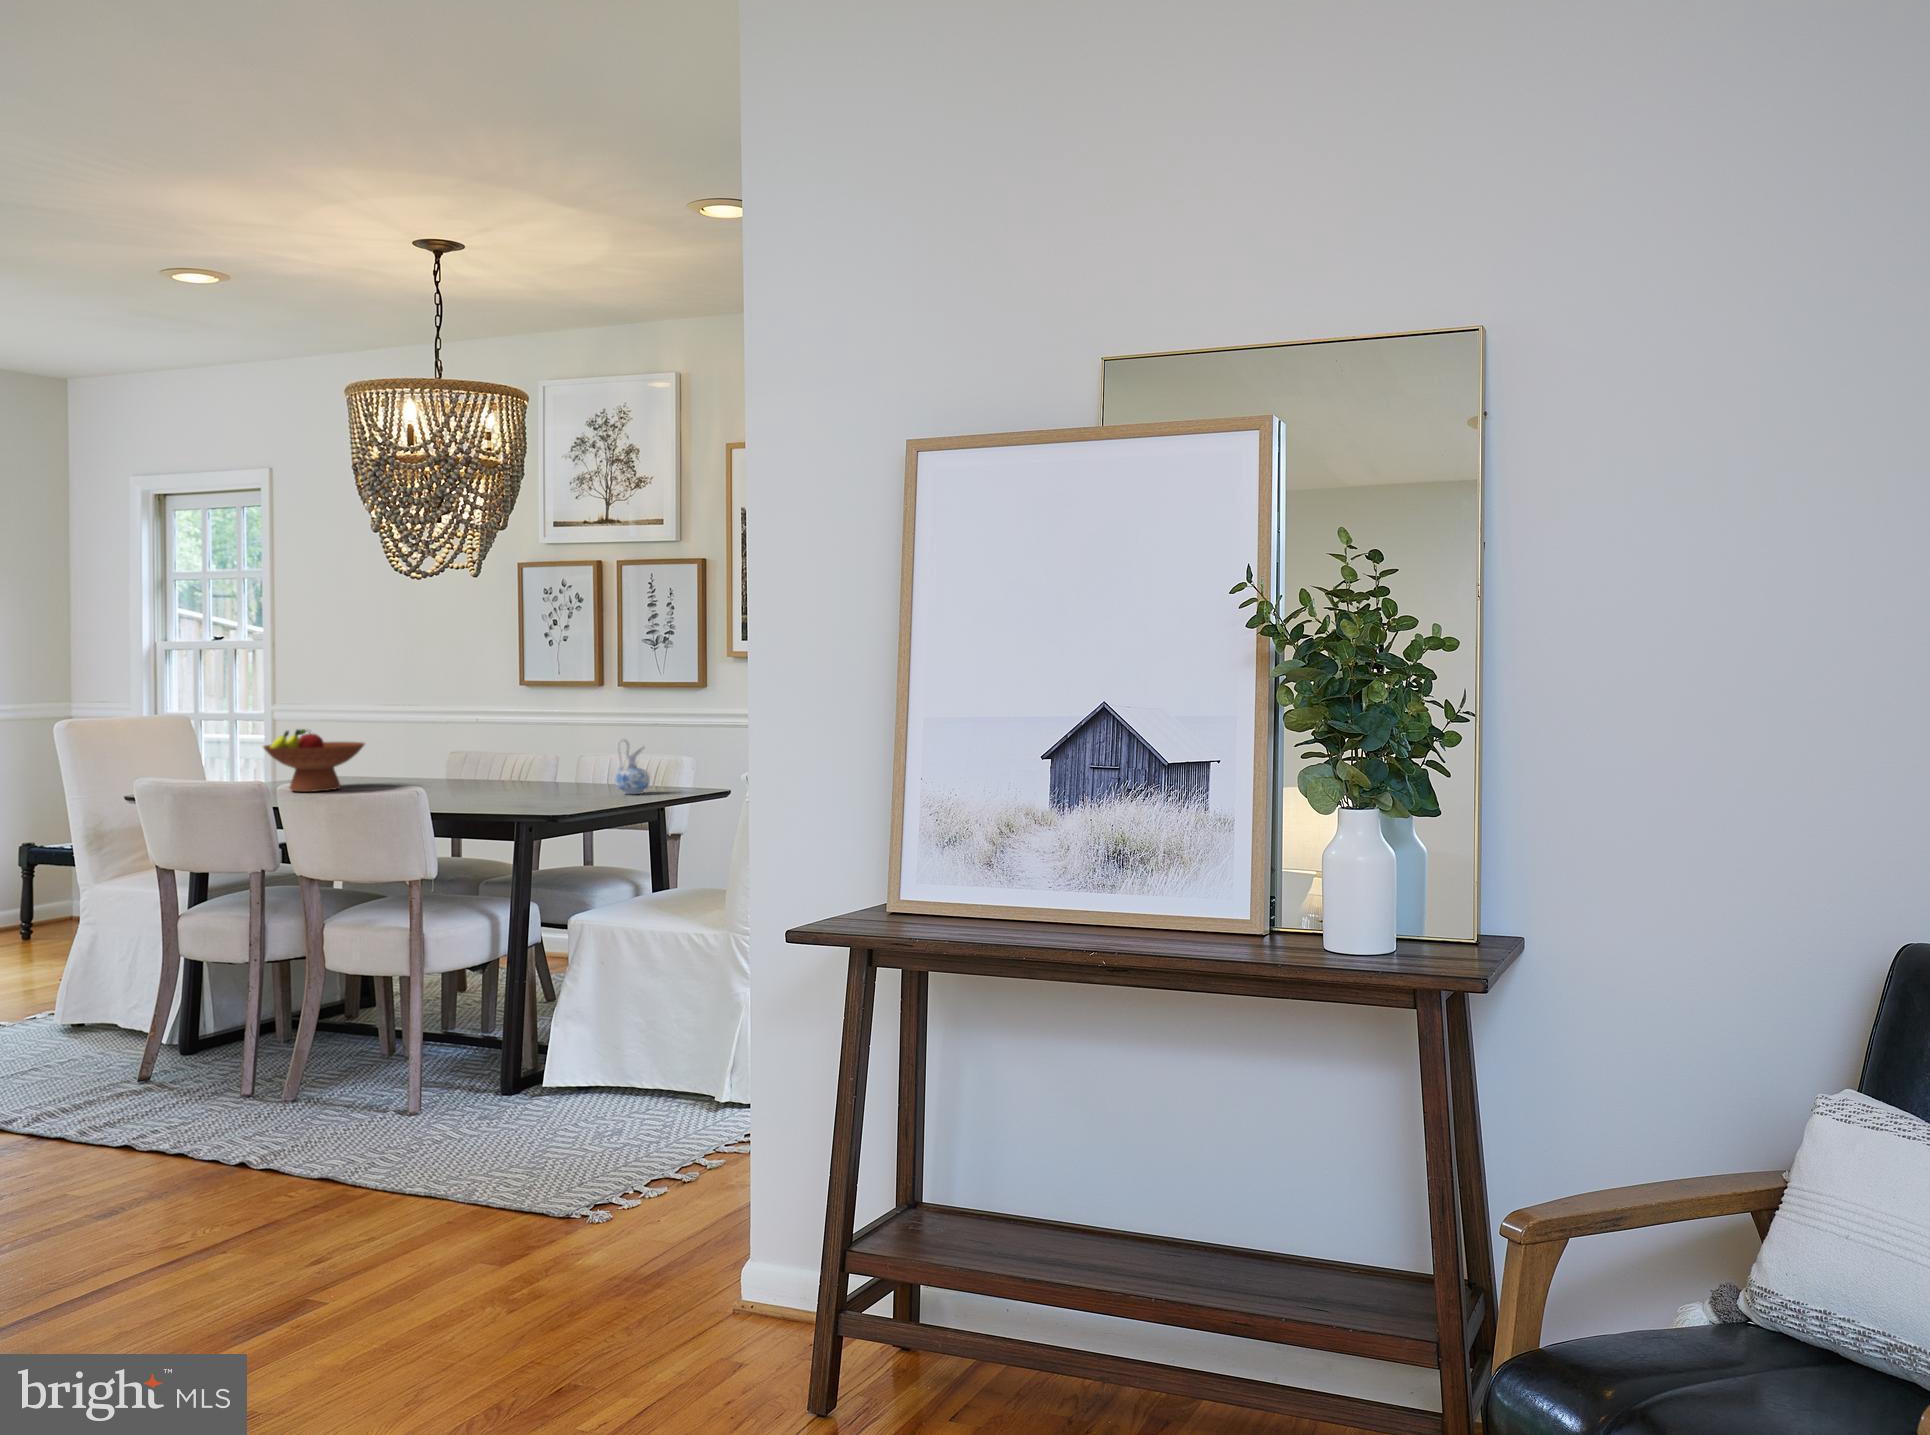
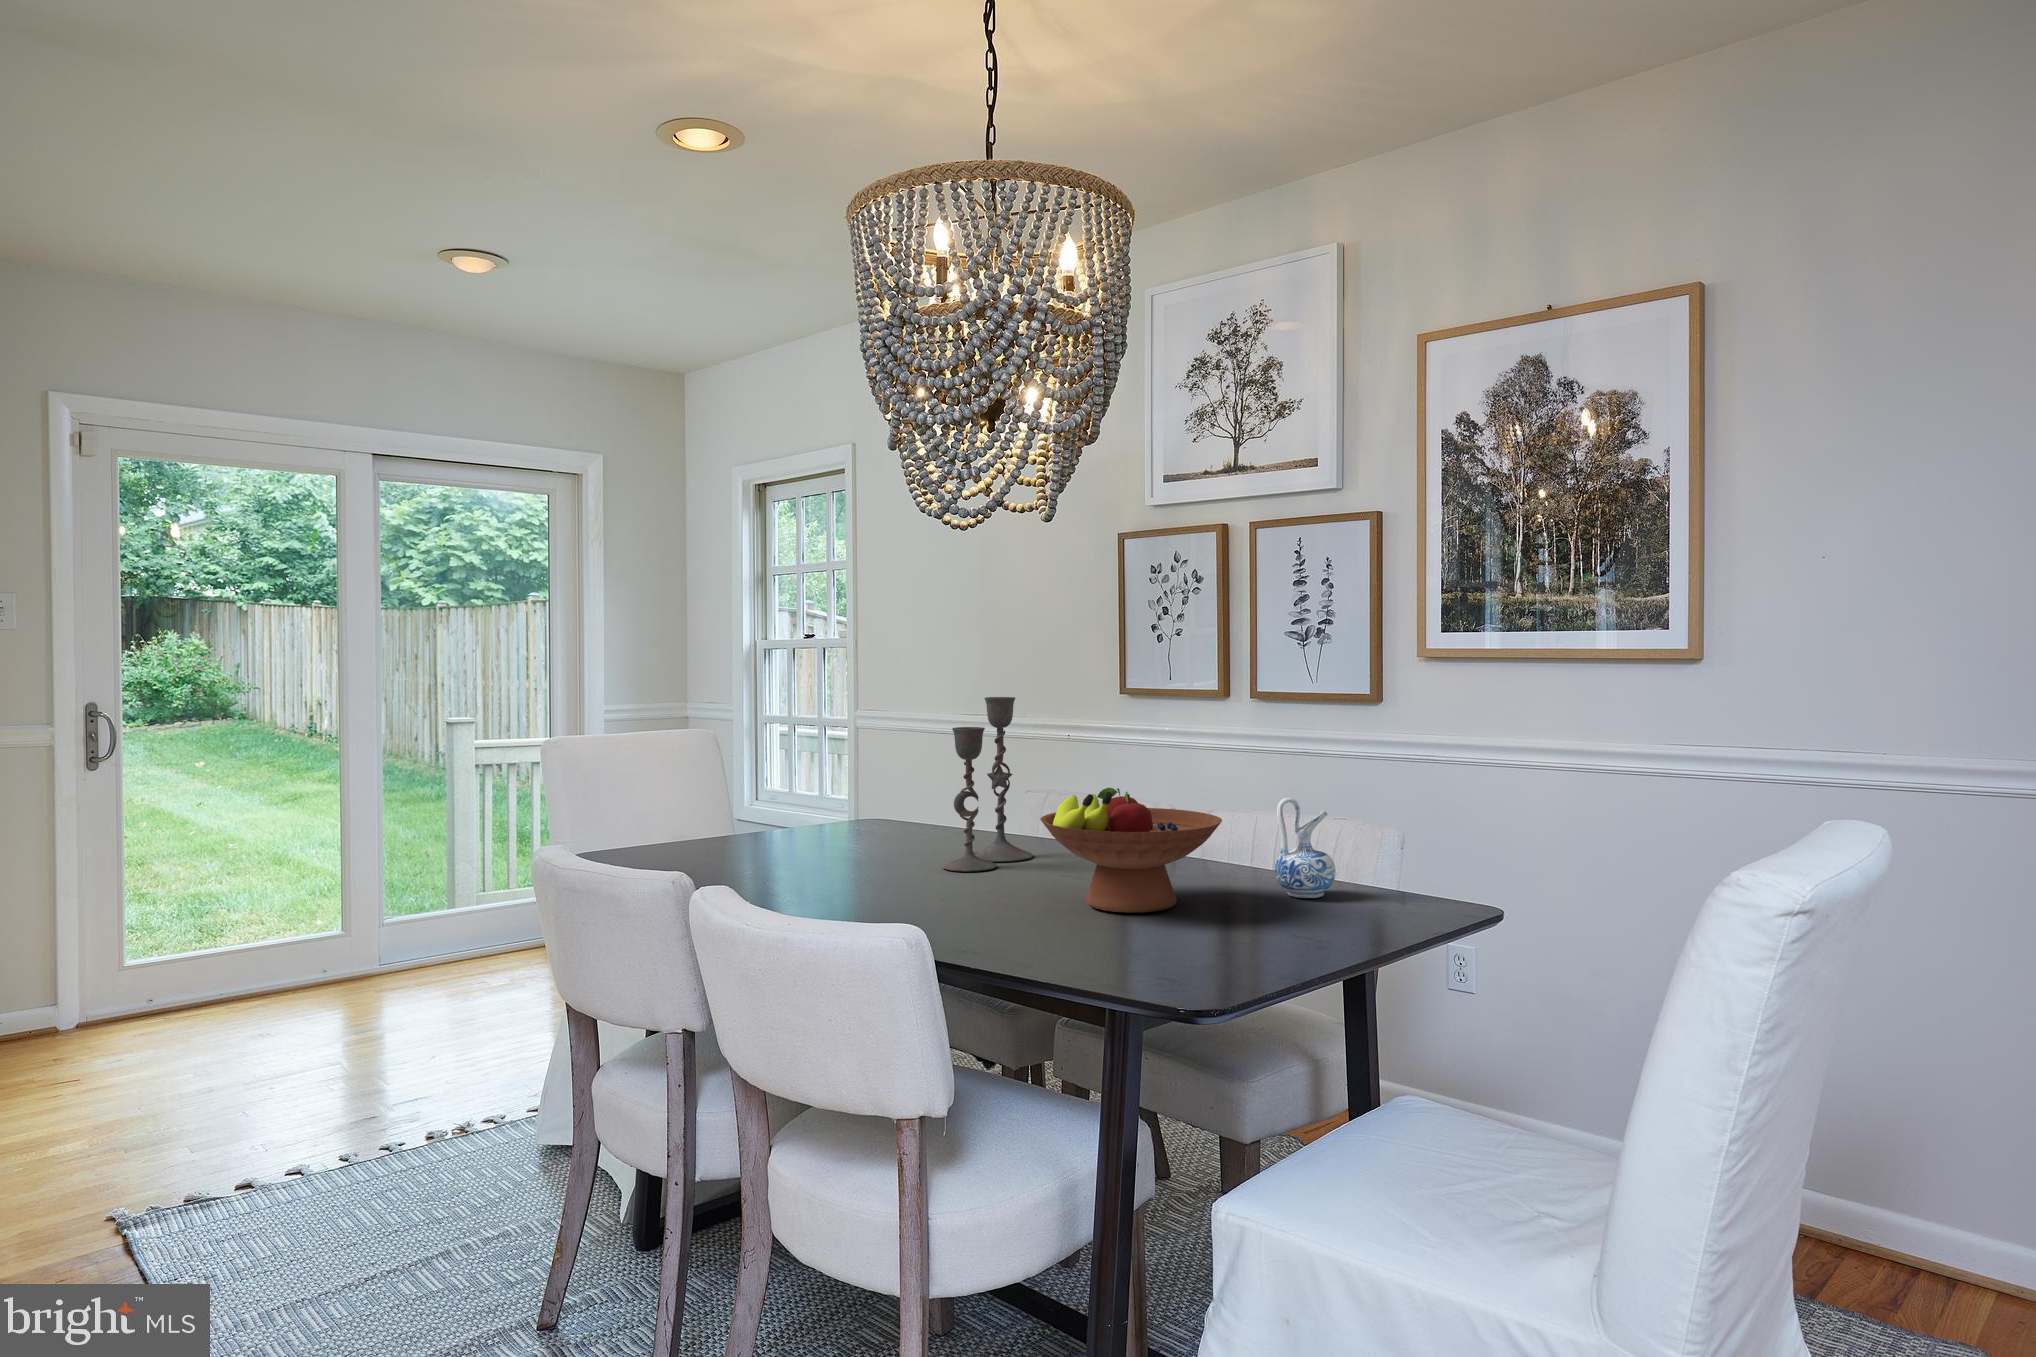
candlestick: none [404,685,464,795] -> present [942,697,1033,871]
fruit bowl: present [263,729,365,792] -> present [1040,788,1222,913]

